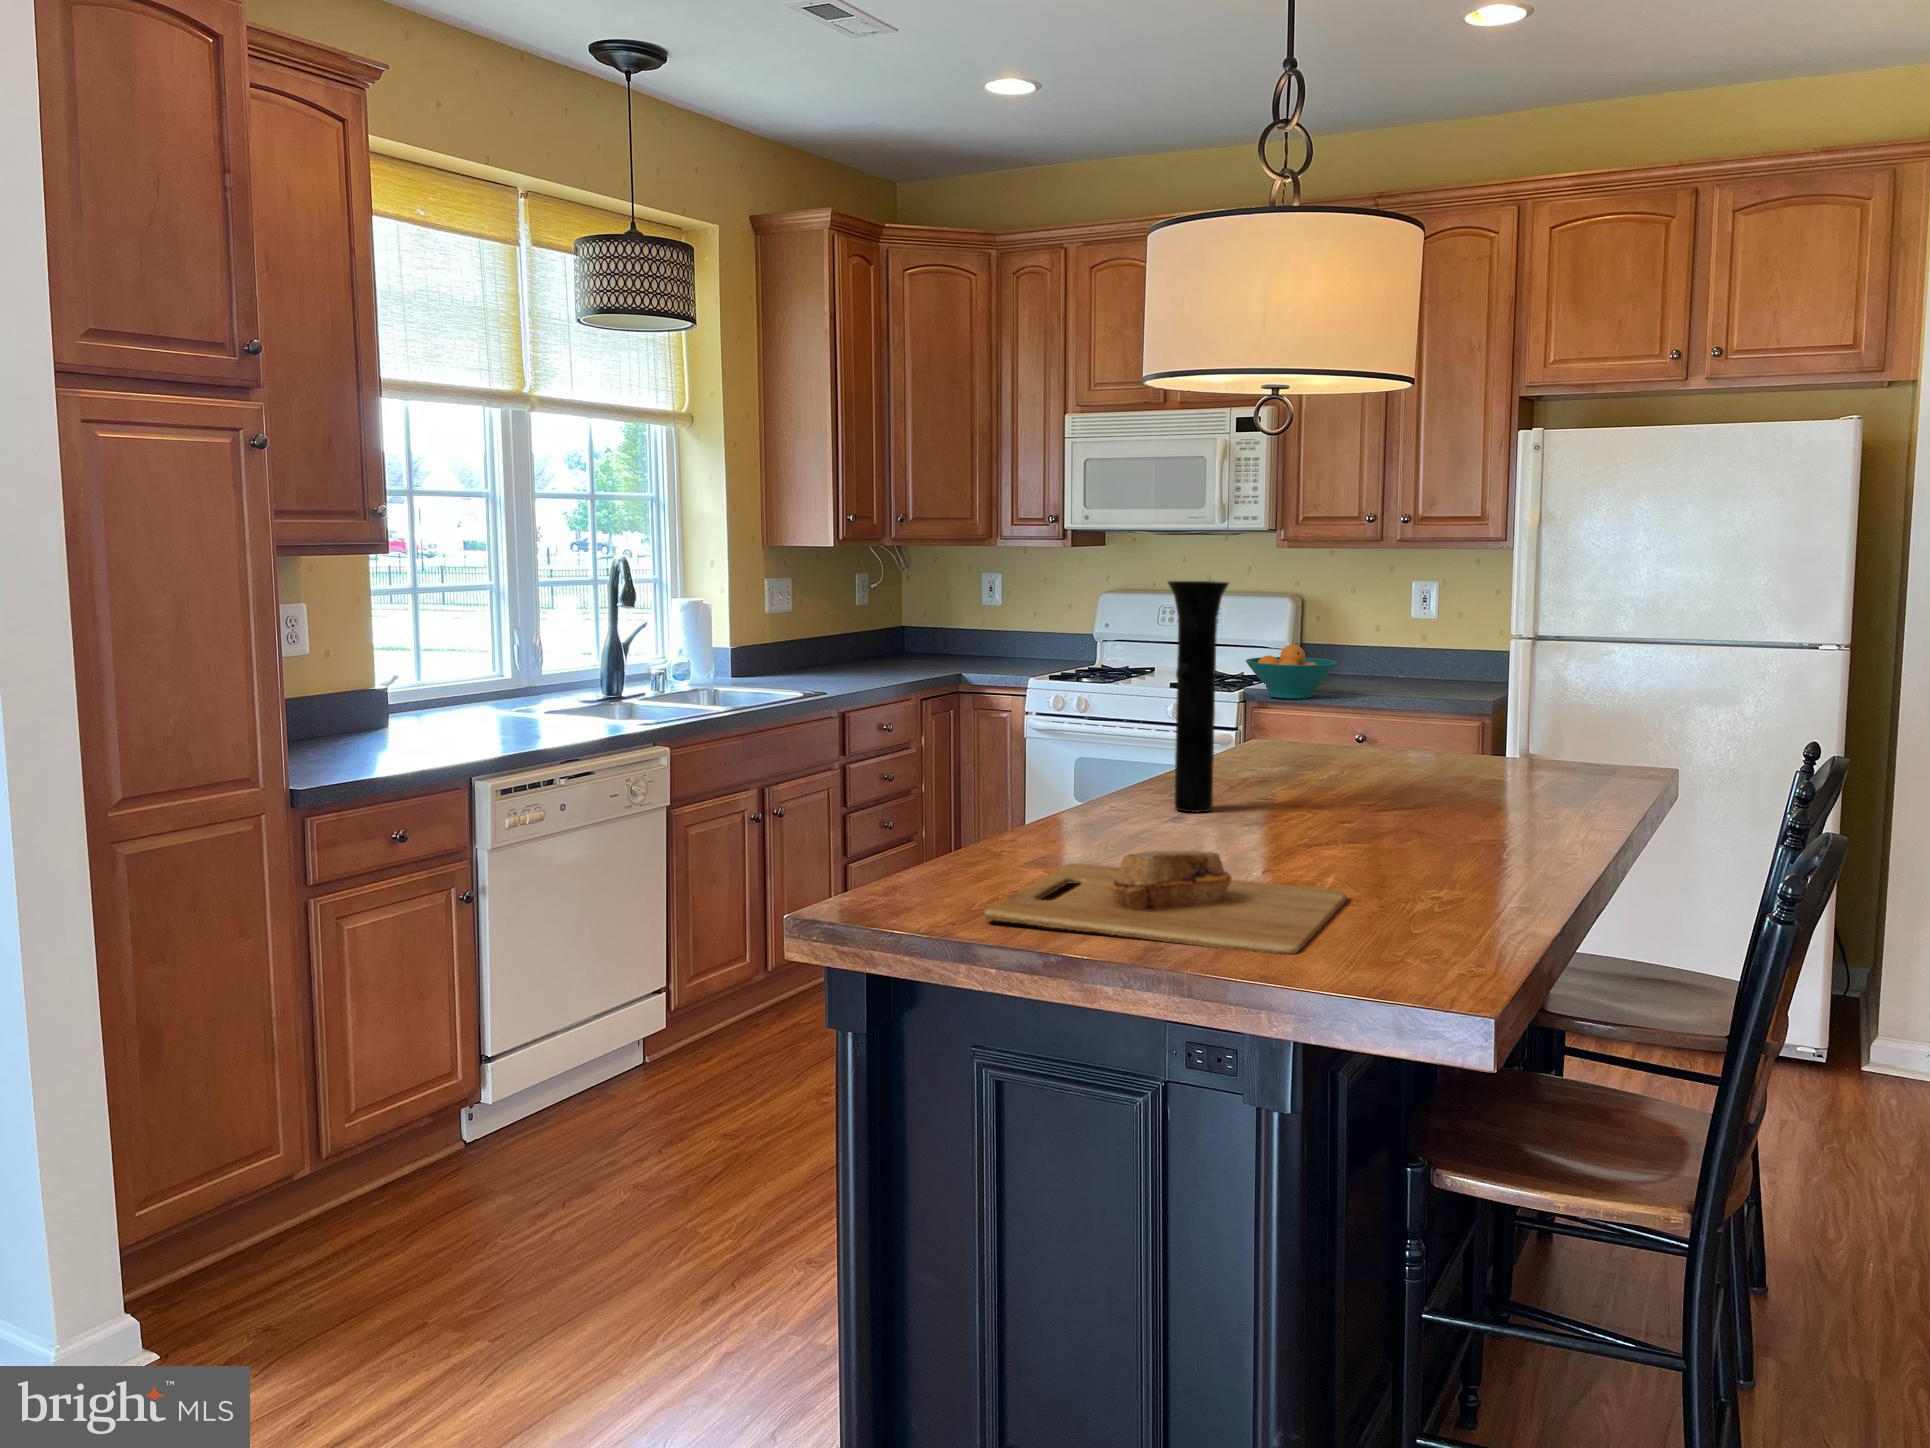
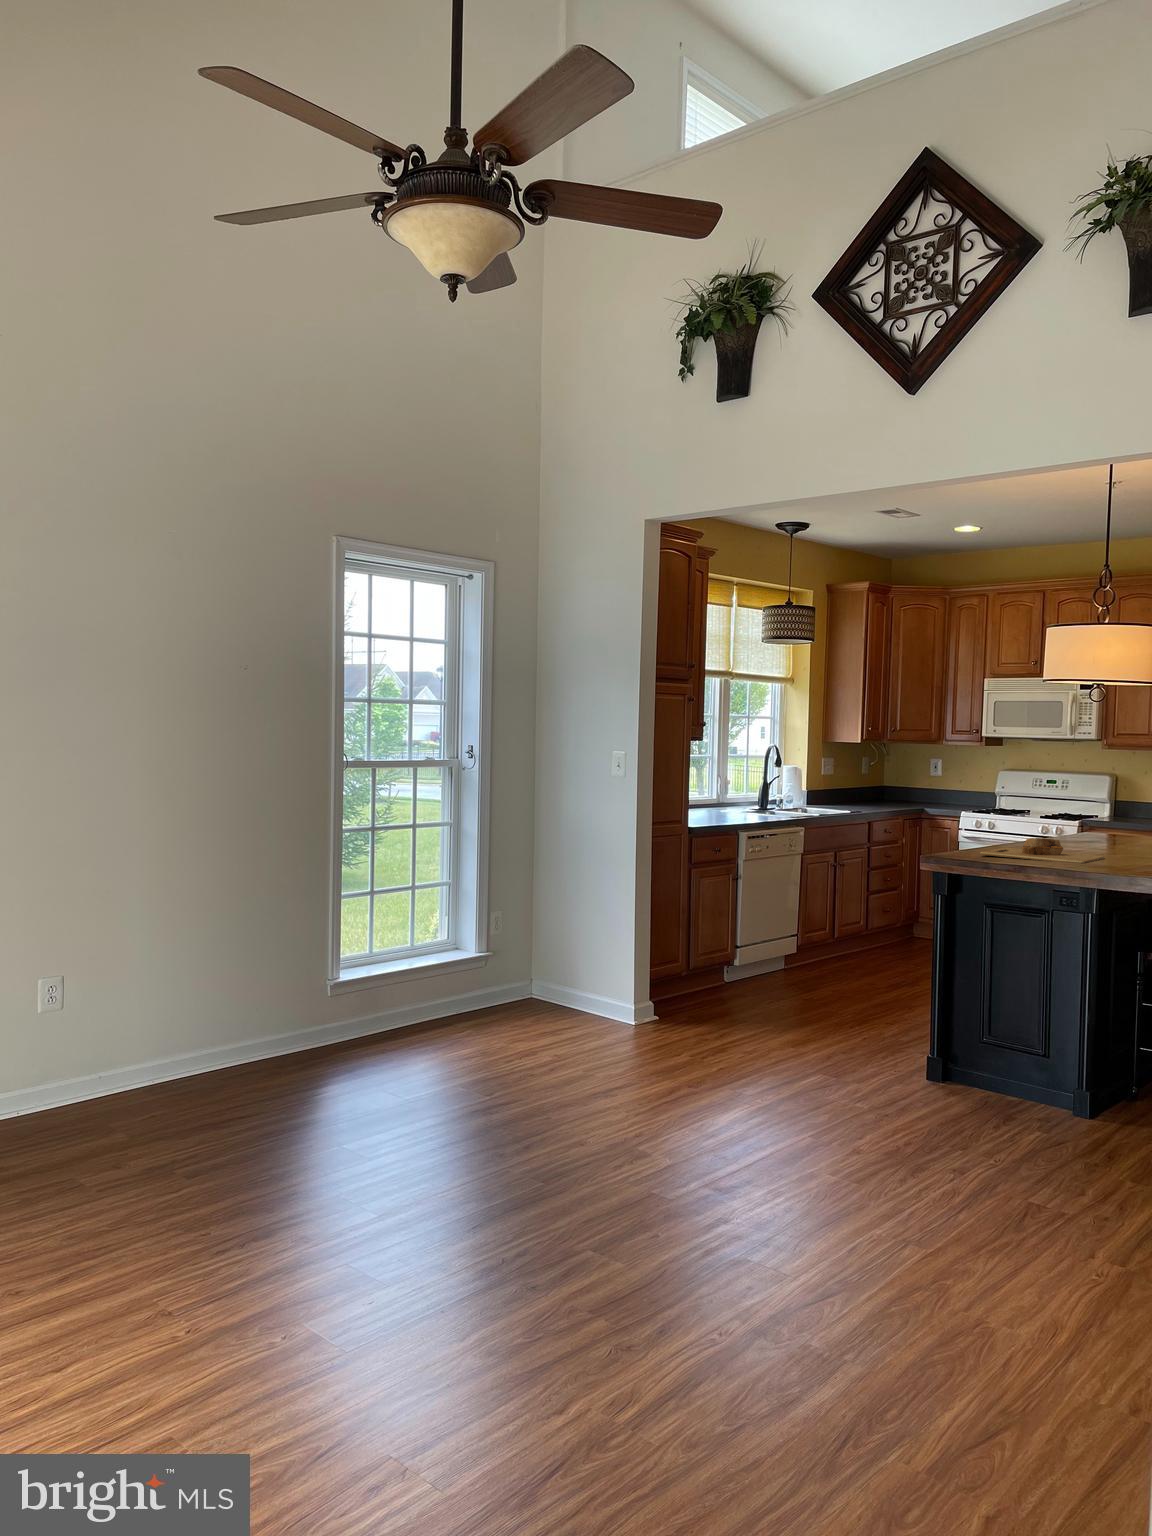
vase: present [1168,581,1229,812] -> none [1042,756,1068,845]
fruit bowl: present [1246,645,1337,699] -> none [1081,797,1131,824]

